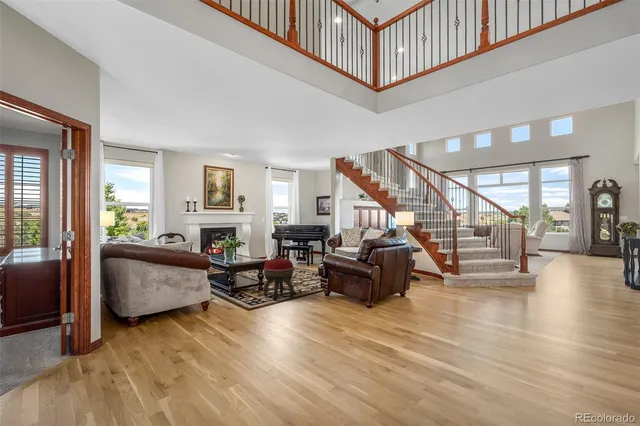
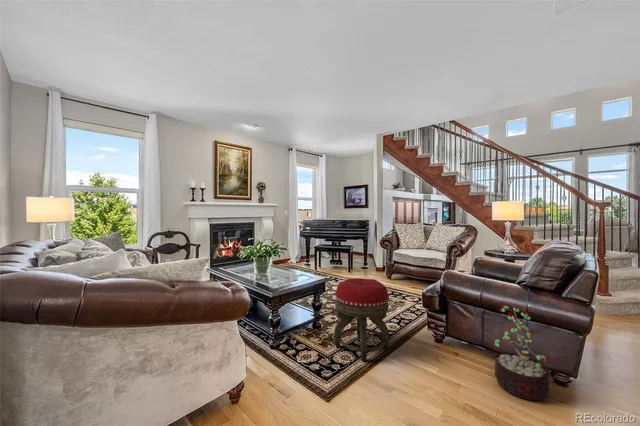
decorative plant: none [333,268,355,311] -> present [493,305,550,400]

